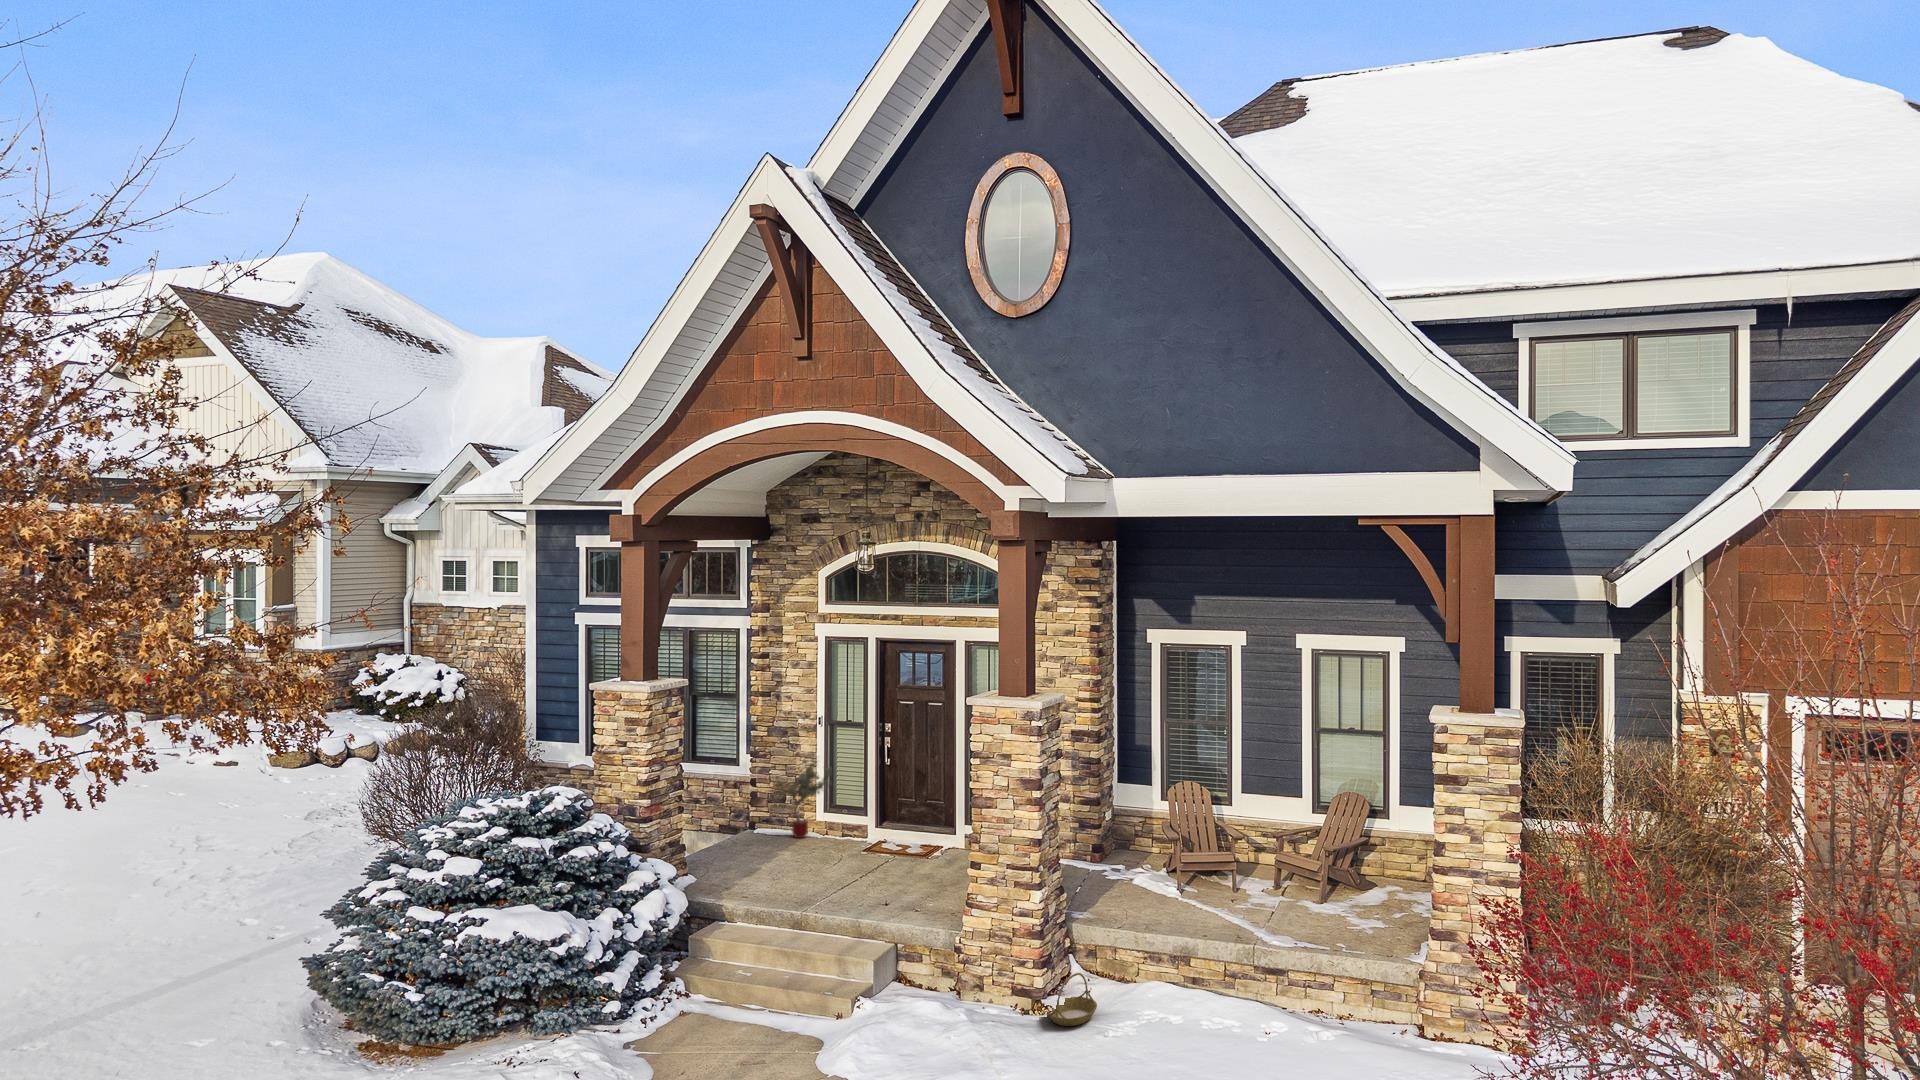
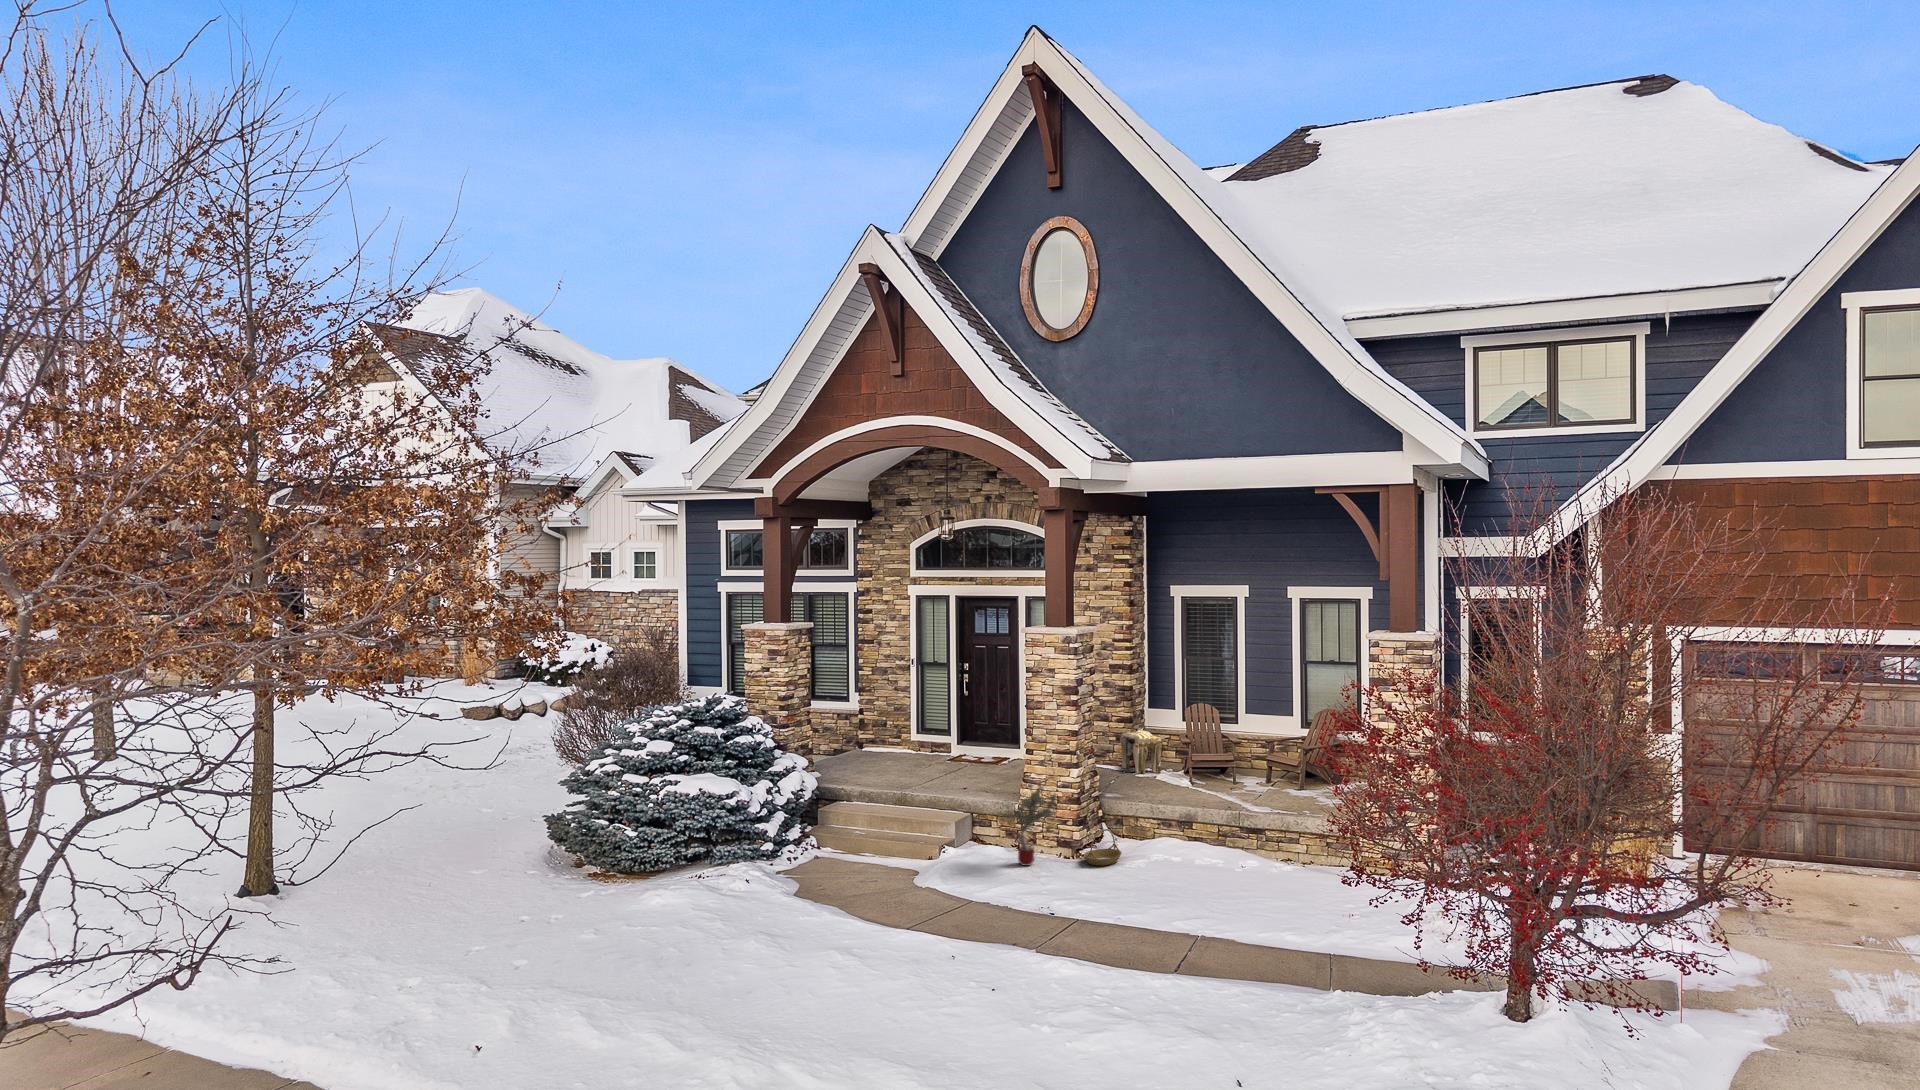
potted tree: present [771,756,831,838] -> present [998,779,1056,866]
stool: none [1085,816,1139,875] -> present [1120,731,1162,774]

